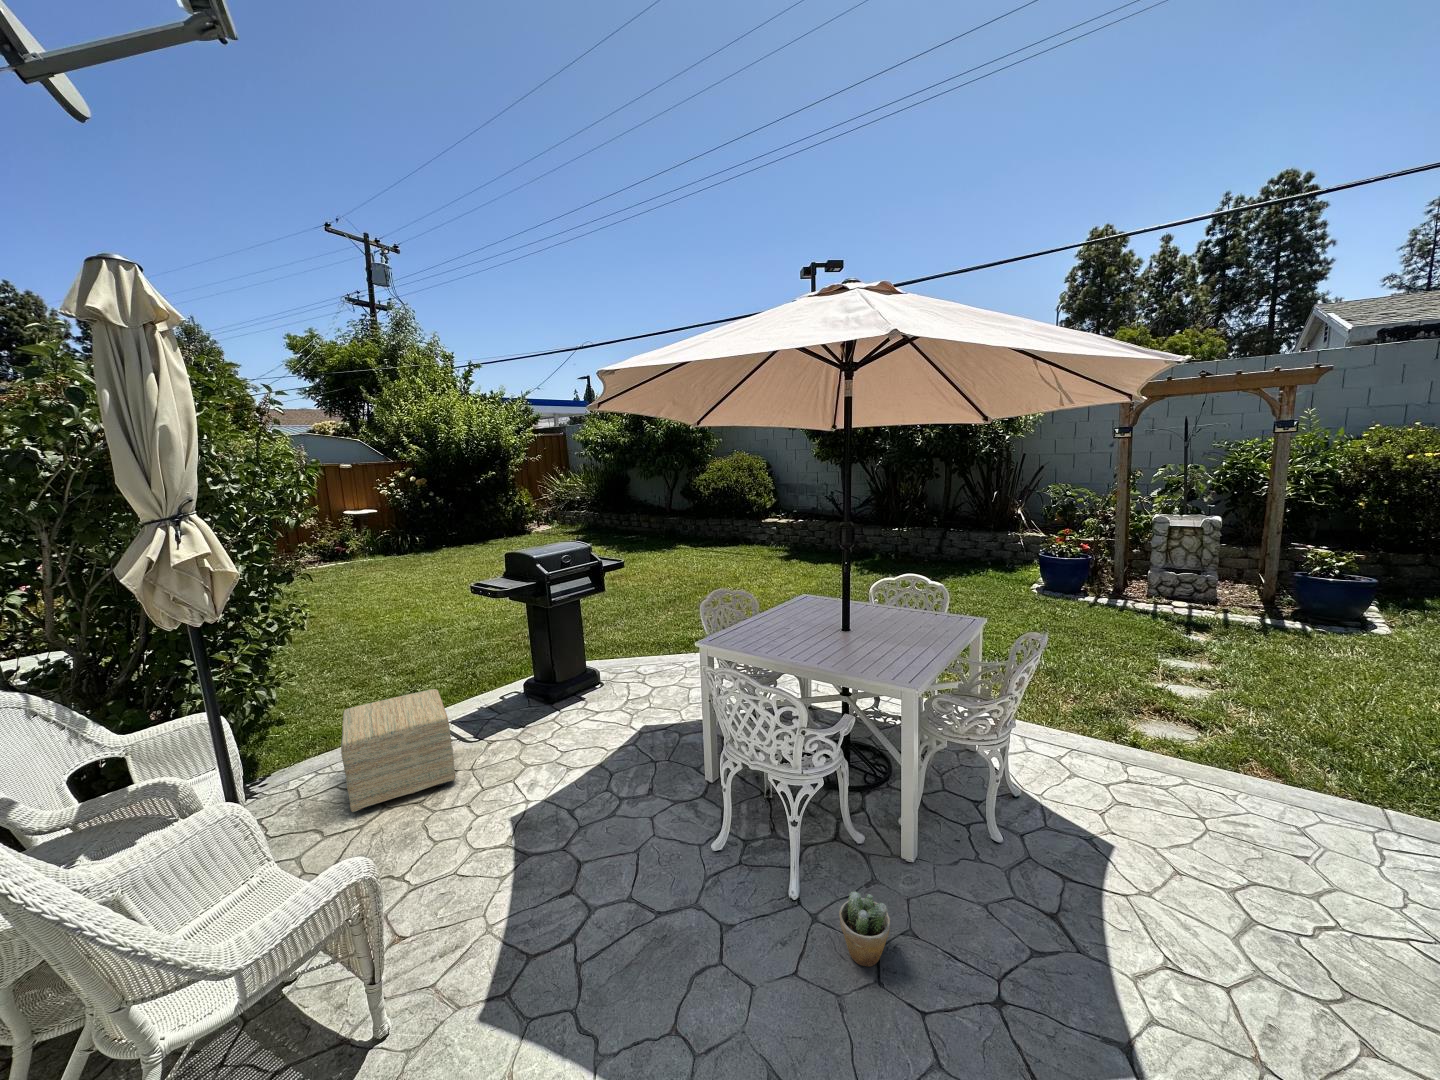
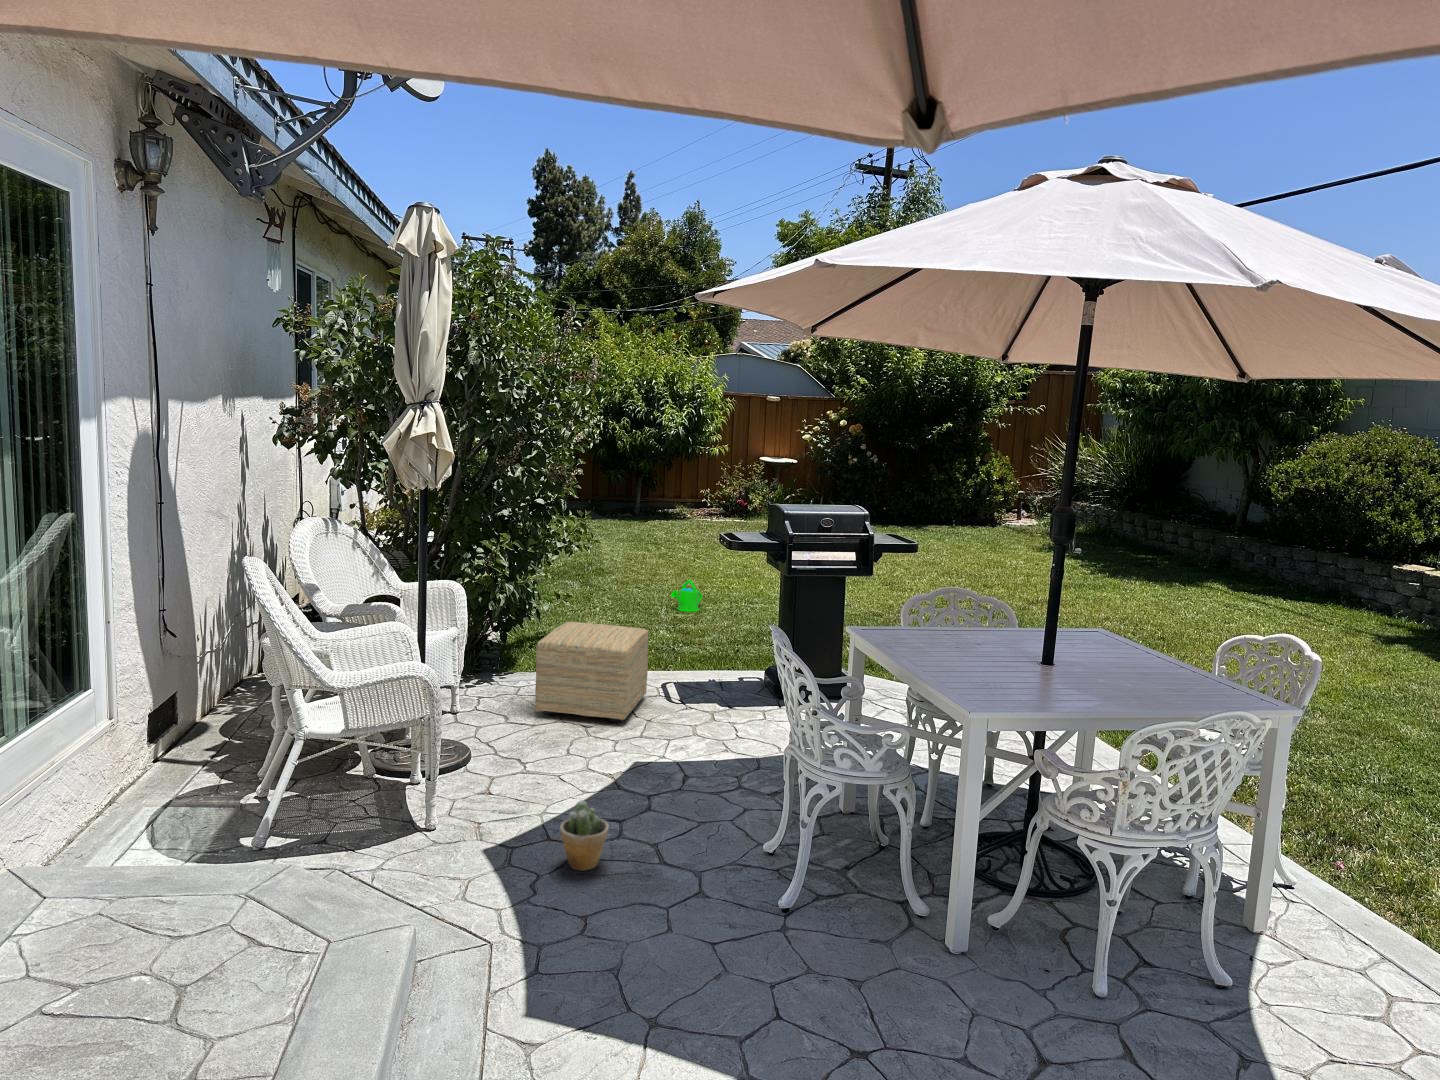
watering can: none [372,629,399,657] -> present [671,580,702,612]
potted plant: present [839,891,890,966] -> present [560,801,608,871]

